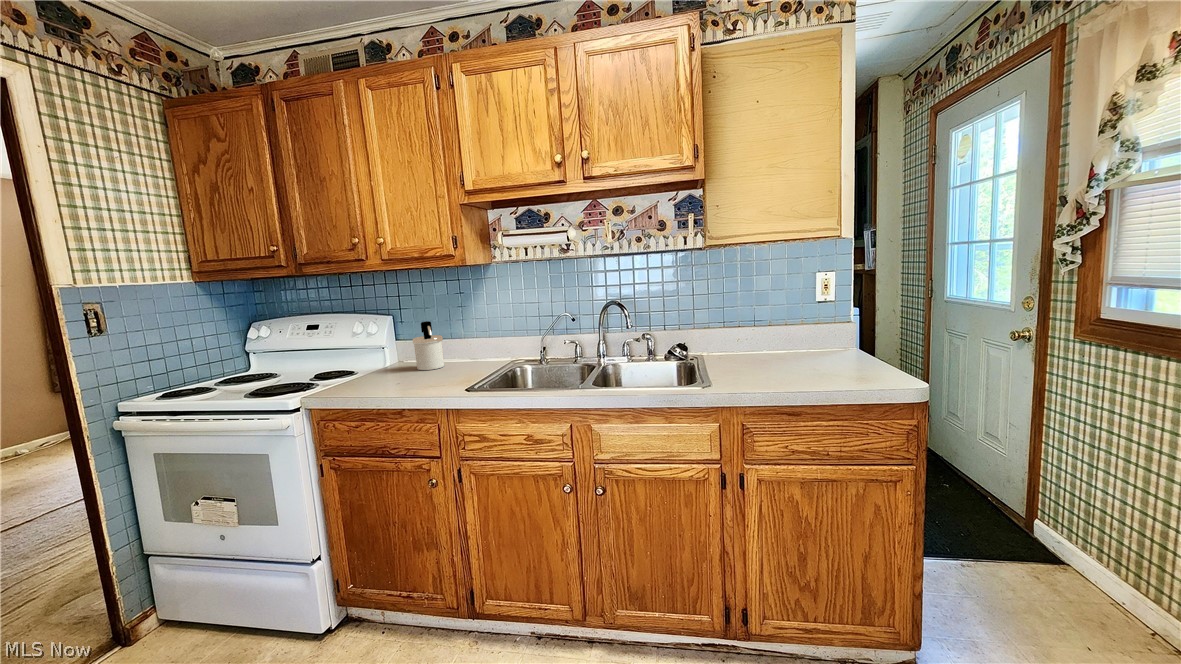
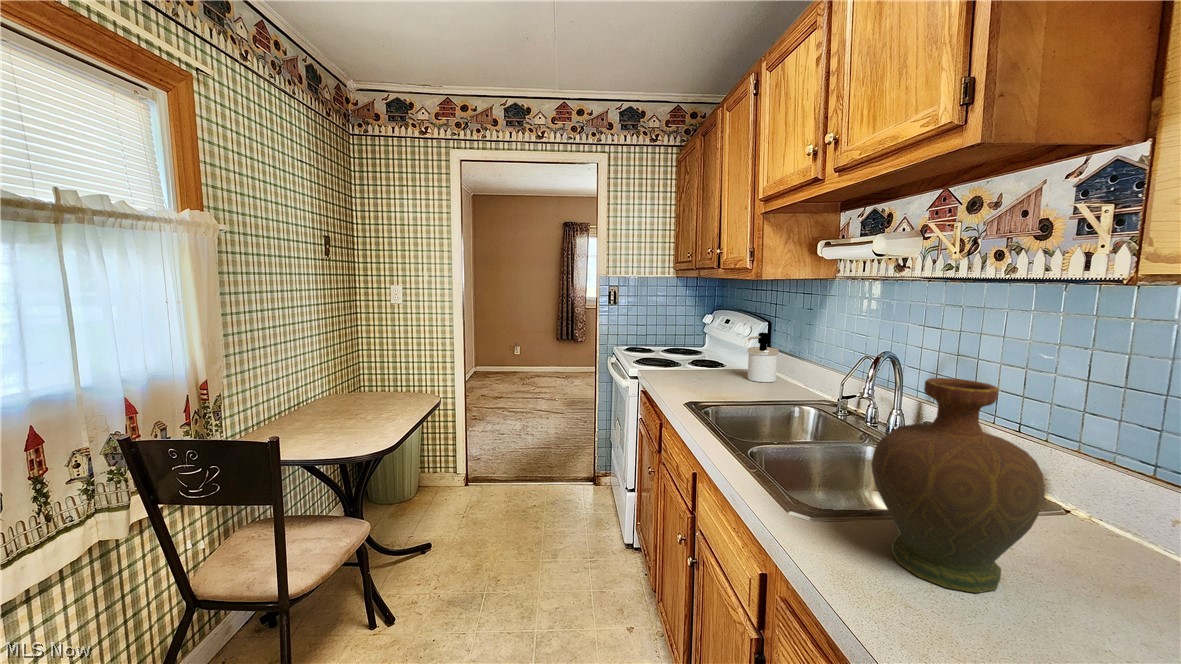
decorative vase: none [726,290,793,381] -> present [871,378,1045,593]

